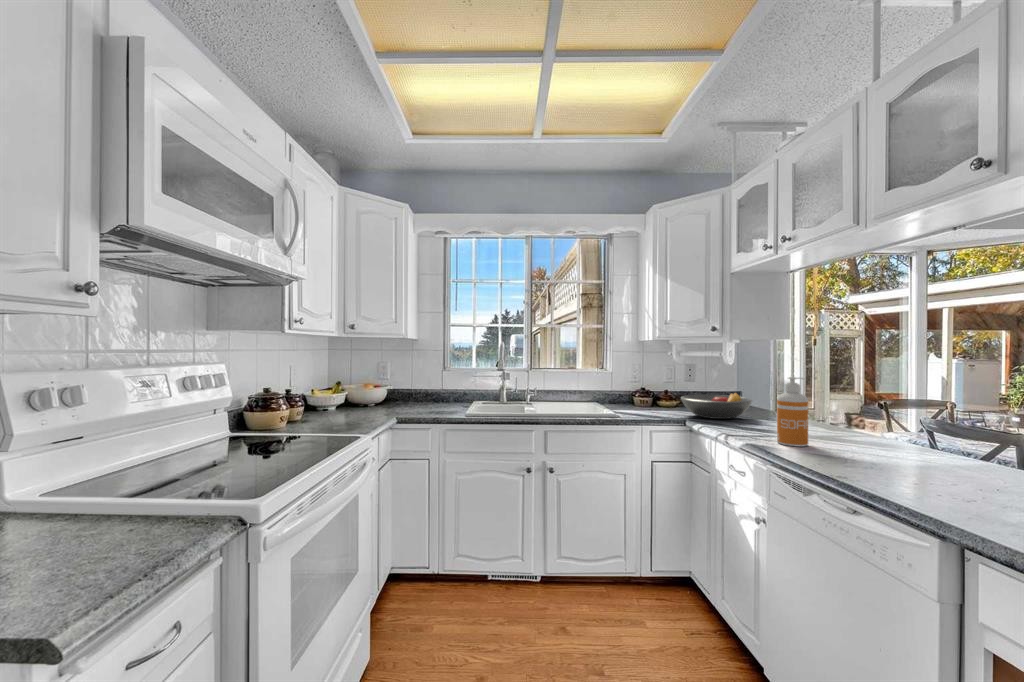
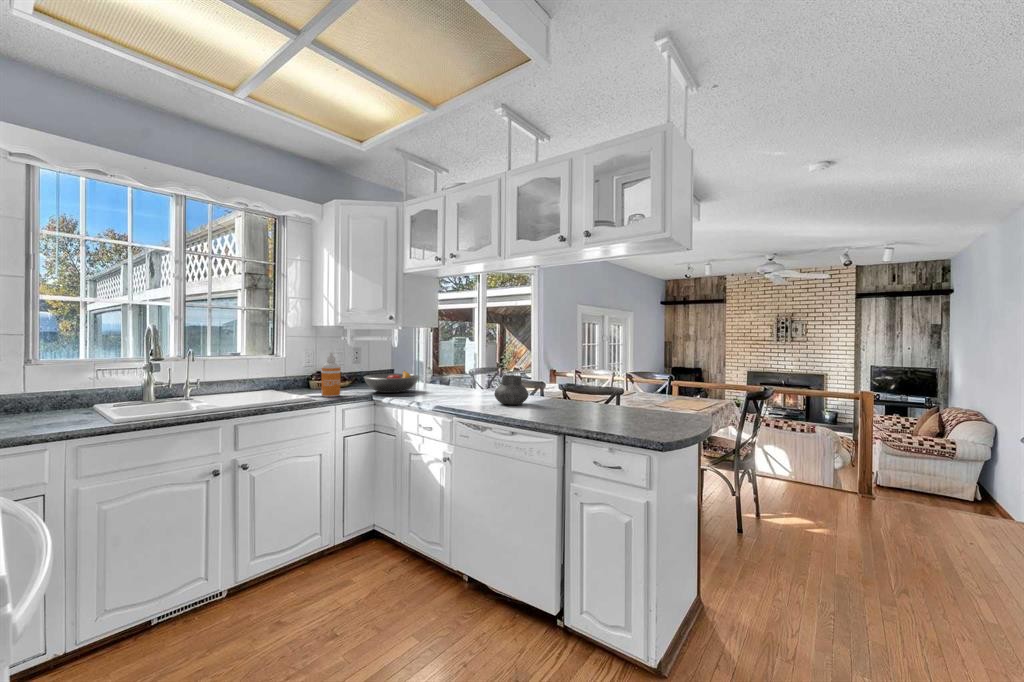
soap dispenser: present [777,377,808,447] -> present [321,352,341,397]
vase: none [837,410,905,458] -> present [494,375,529,405]

